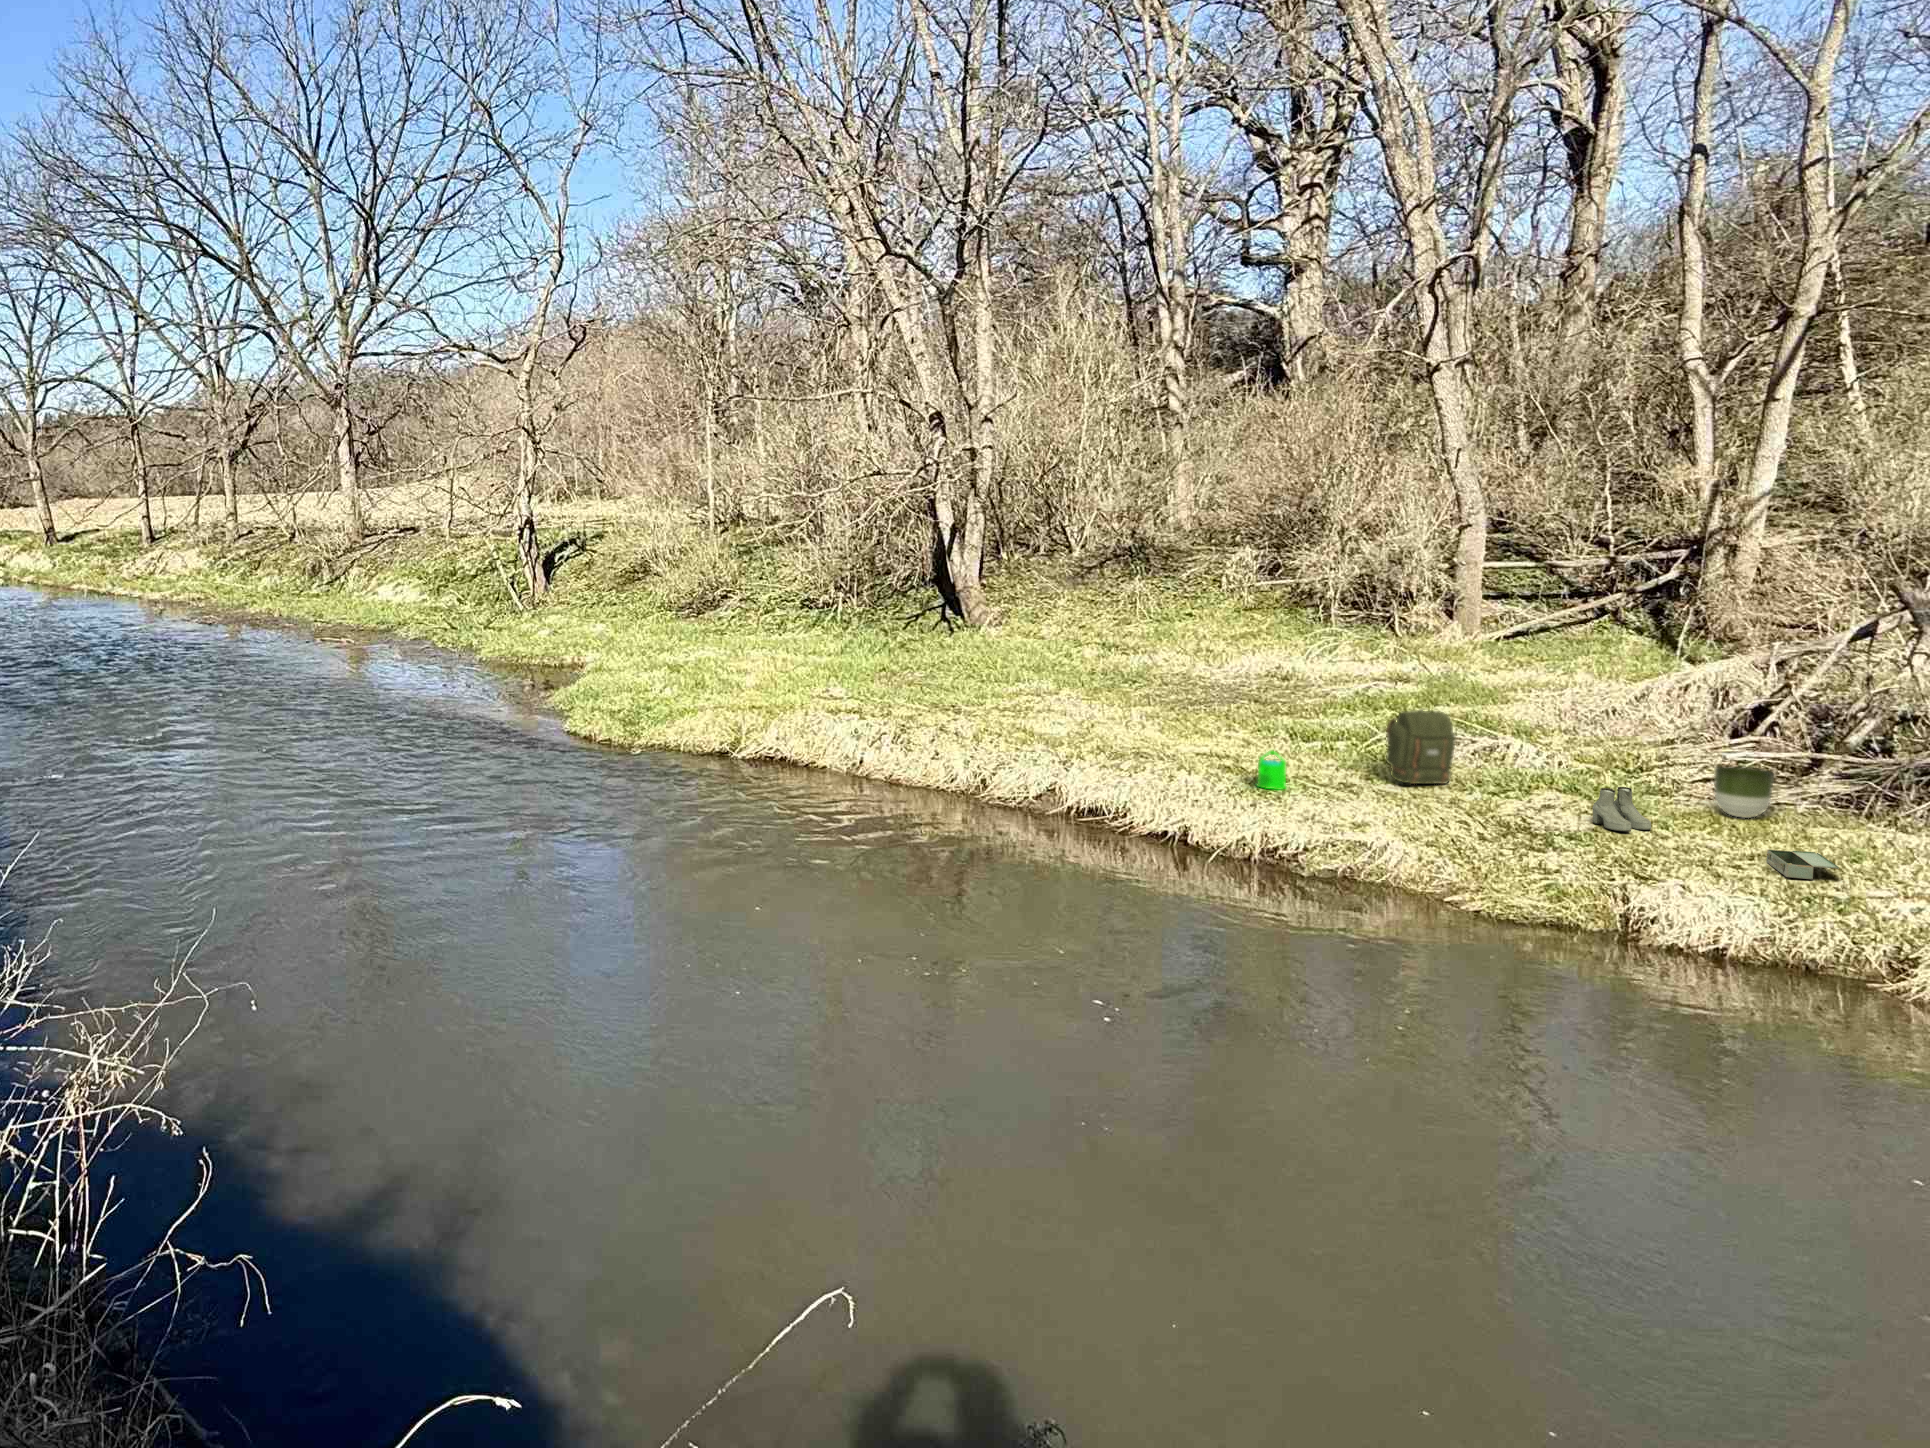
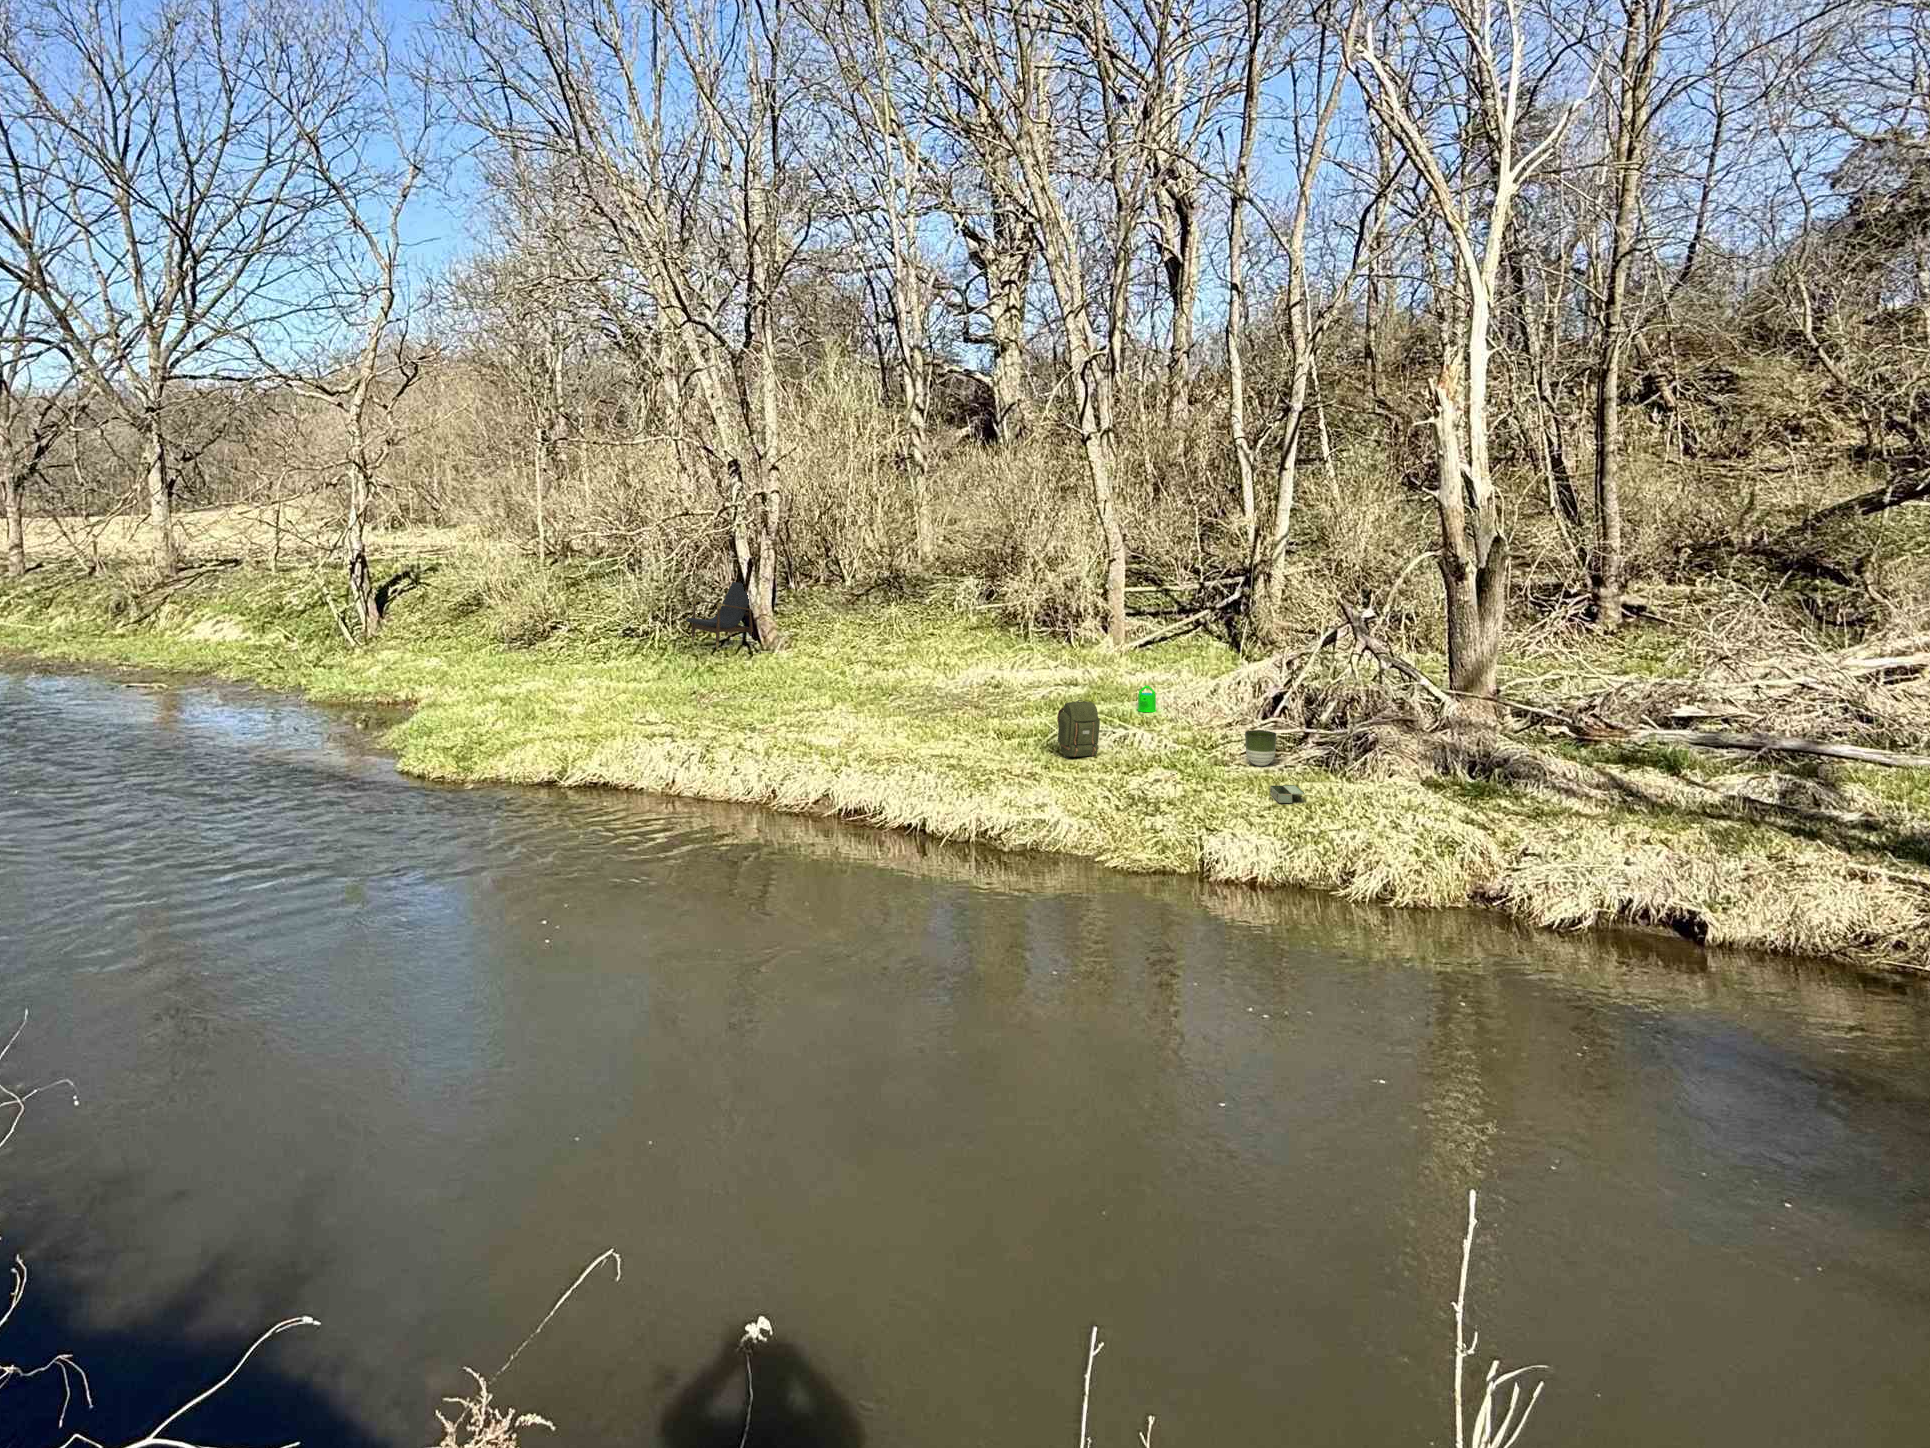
lounge chair: none [873,551,959,627] -> present [686,582,753,649]
watering can: present [1257,751,1286,790] -> present [1137,685,1156,712]
boots: present [1592,787,1651,831] -> none [1178,749,1211,780]

